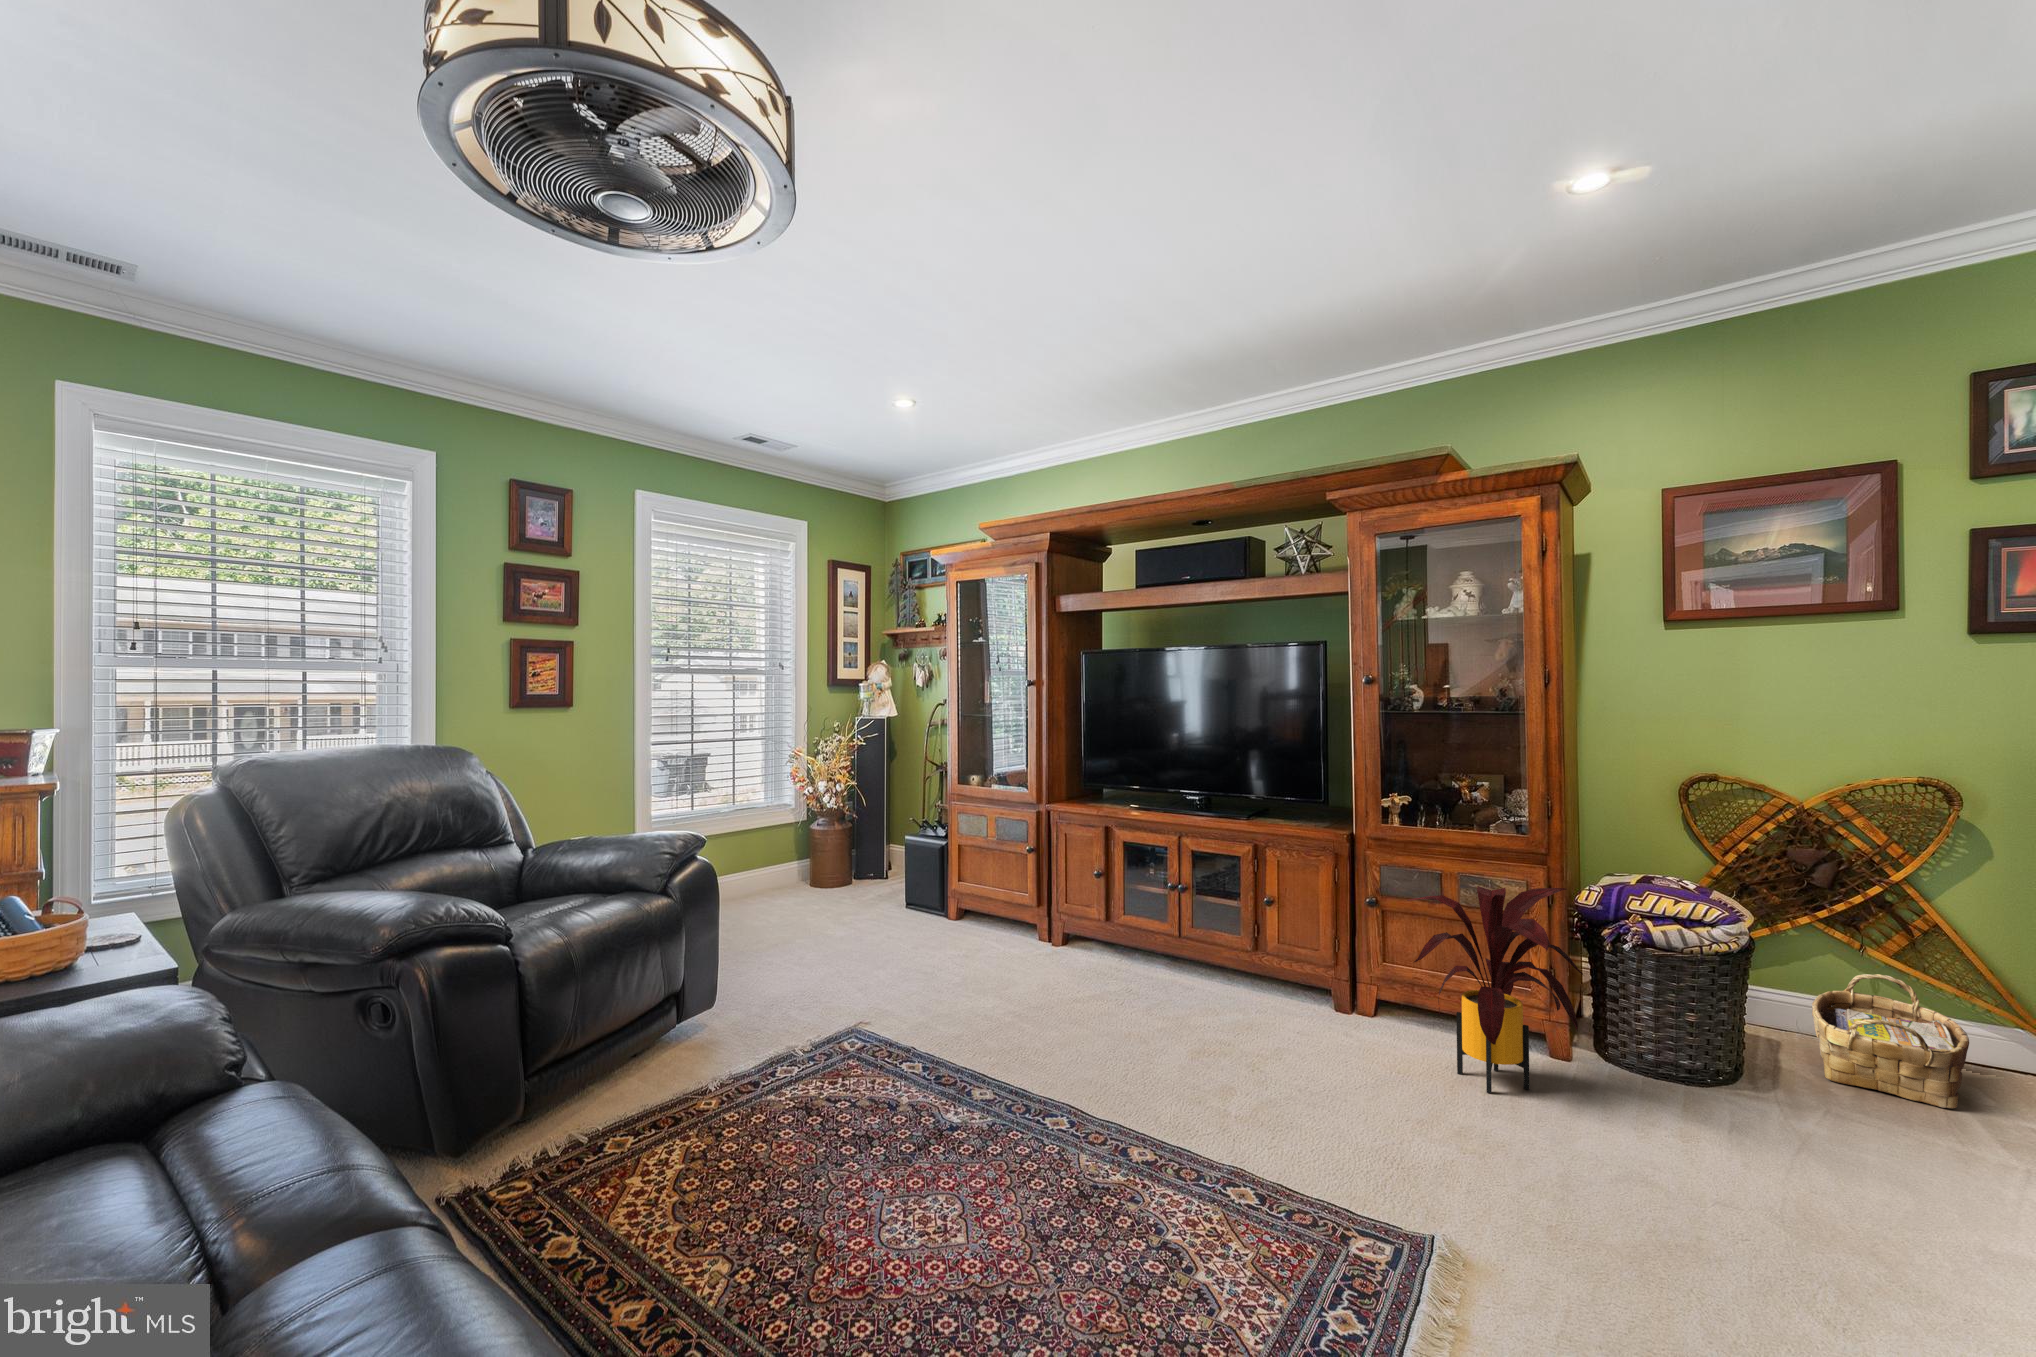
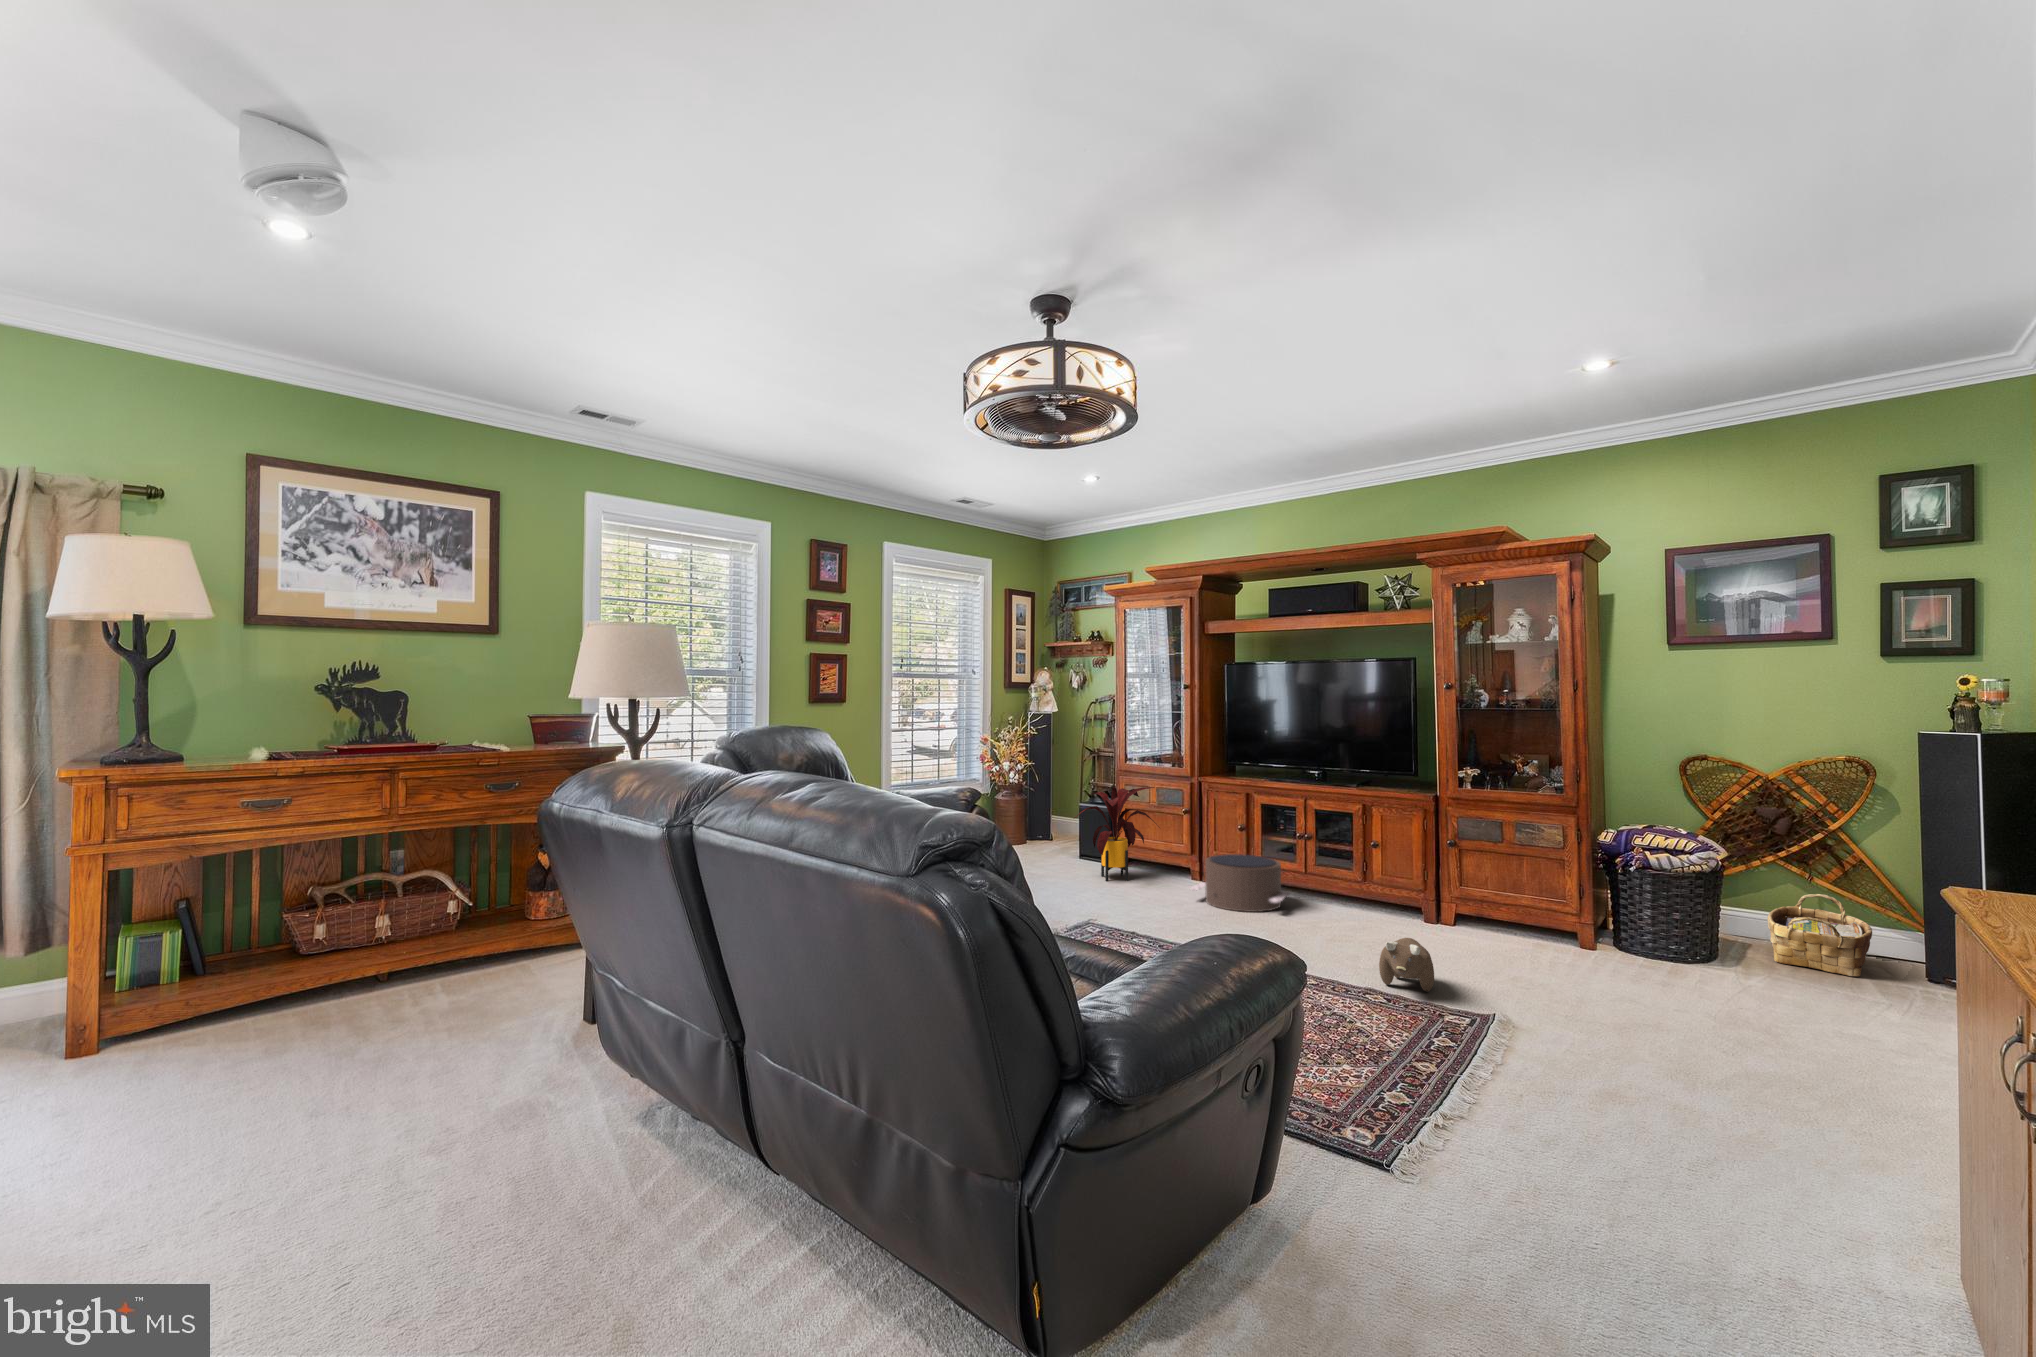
house plant: present [1407,886,1583,1093] -> present [1075,787,1156,881]
pouf: none [1018,912,1156,1001] -> present [1191,854,1290,912]
plush toy: none [1253,1083,1338,1178] -> present [1379,938,1434,992]

